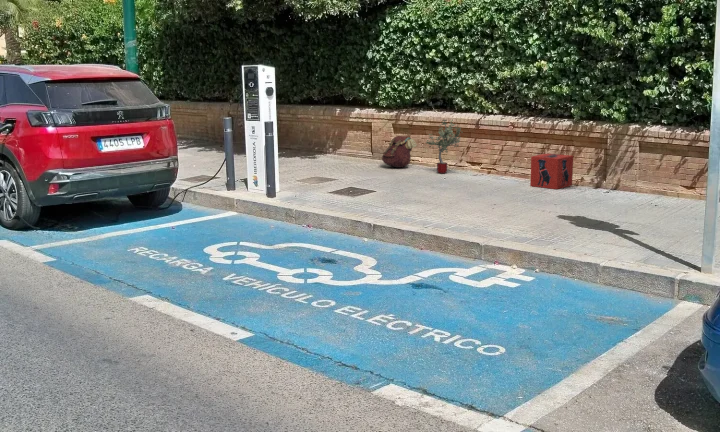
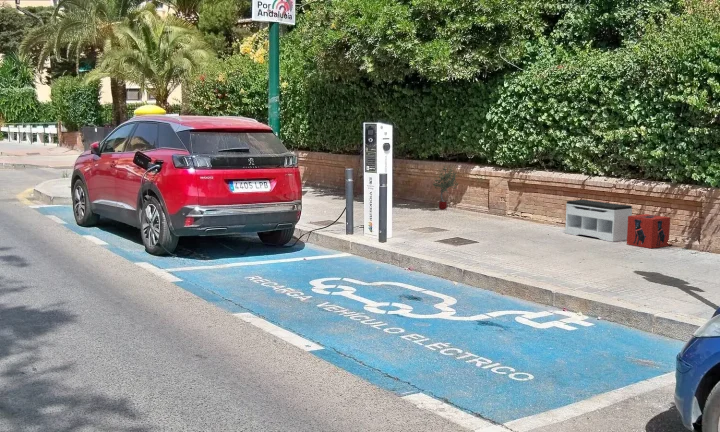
potted tree: present [426,120,461,174] -> present [433,166,458,210]
backpack: present [382,136,417,167] -> none [494,192,527,222]
bench: none [463,141,532,184] -> present [565,200,632,242]

